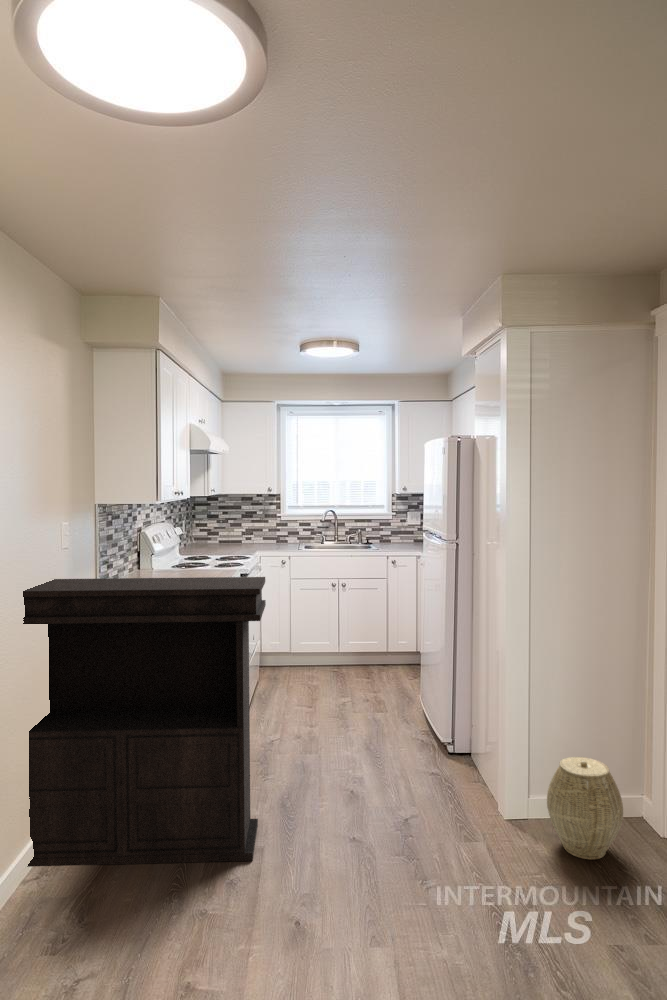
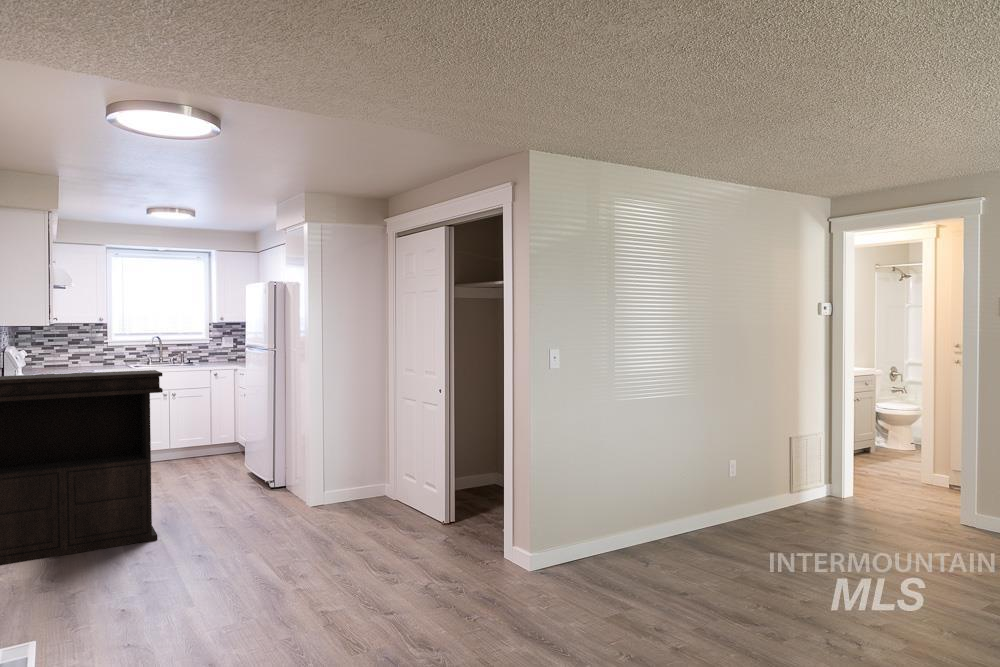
woven basket: present [547,757,623,859] -> none [332,460,371,509]

